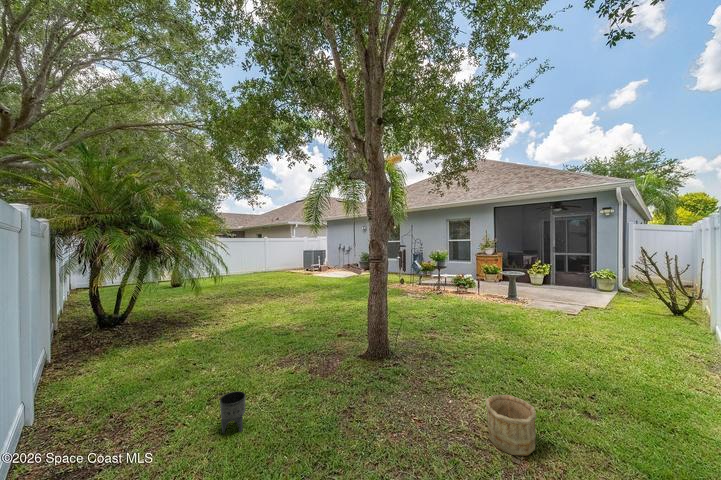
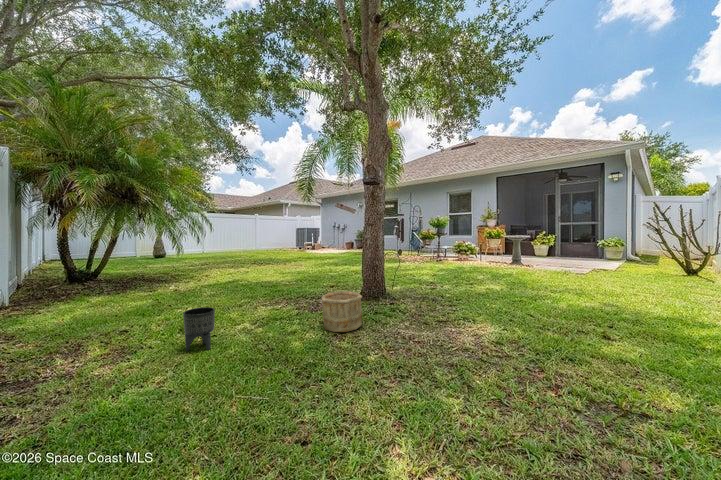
wooden bucket: present [486,395,537,456] -> present [321,291,362,332]

